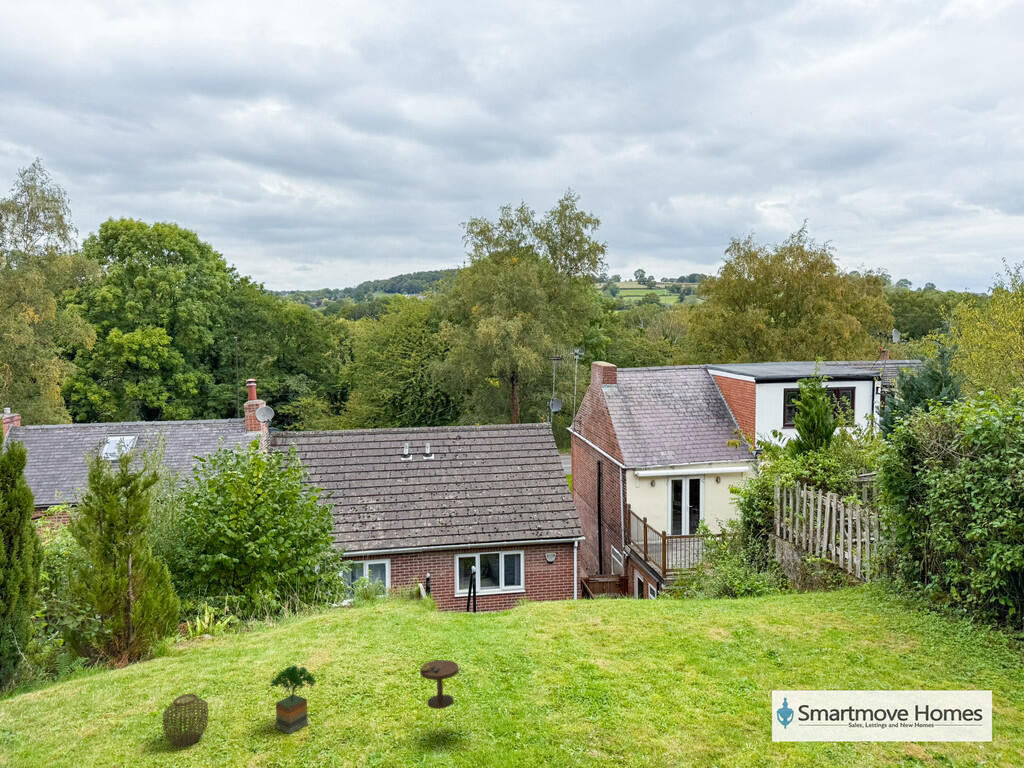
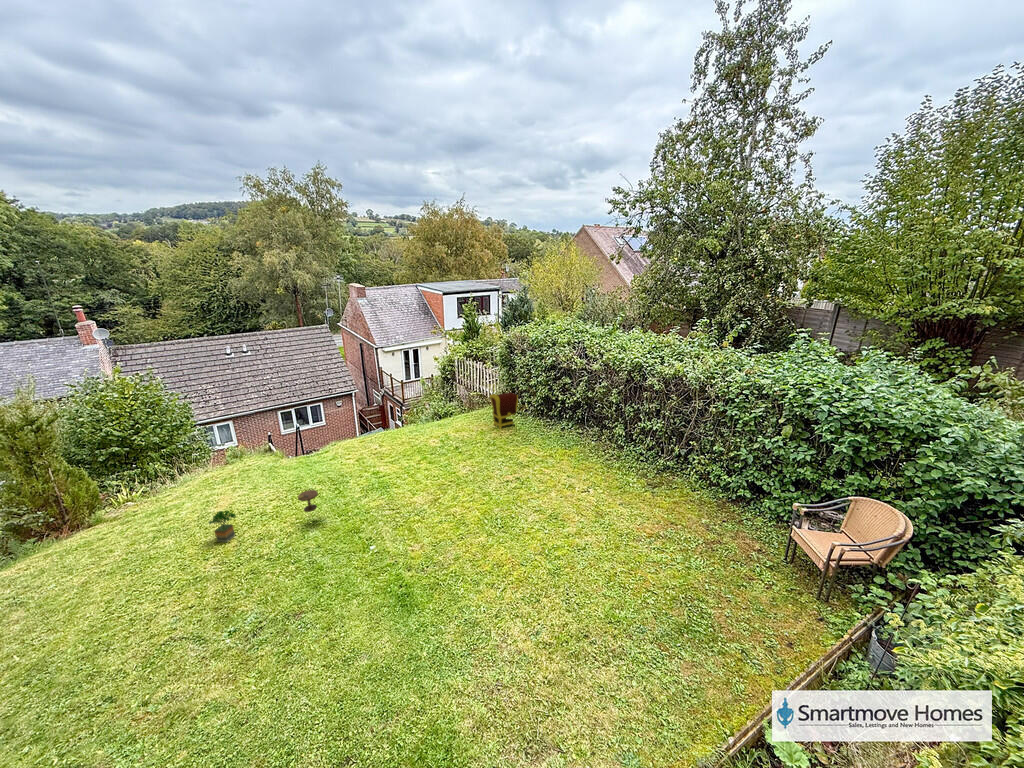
armchair: none [860,535,946,630] -> present [490,390,518,429]
woven basket: present [163,694,208,746] -> none [143,540,173,567]

